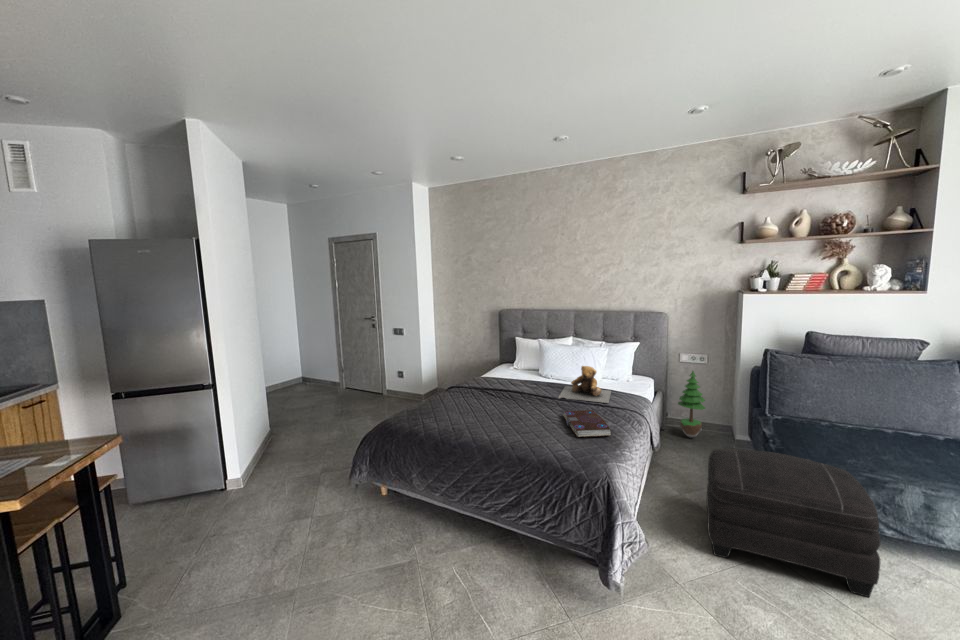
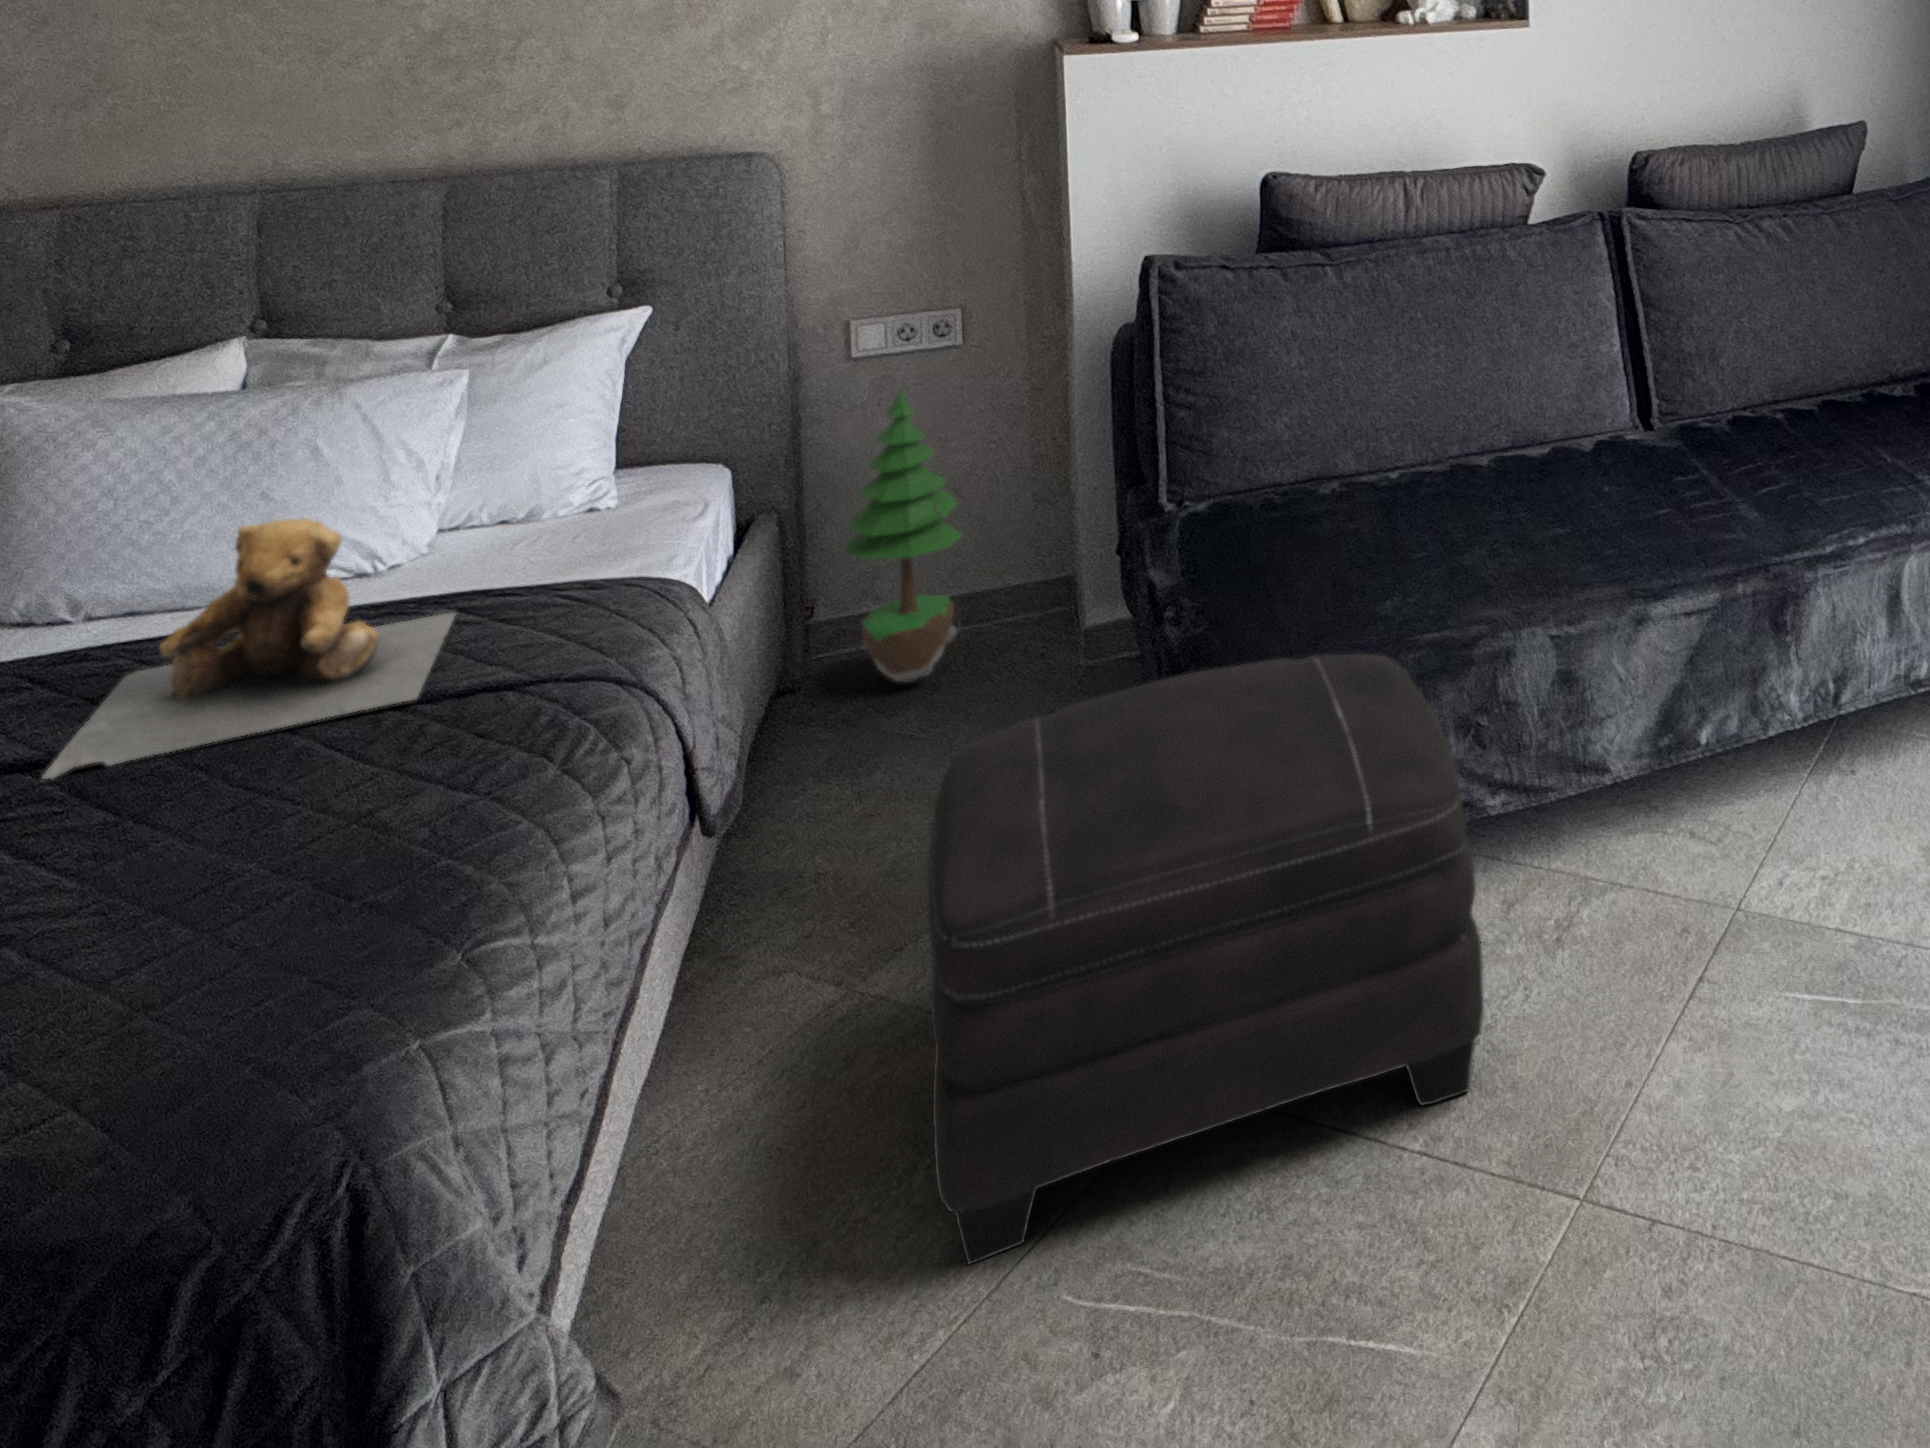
book: present [563,410,611,437] -> none [31,793,380,1045]

